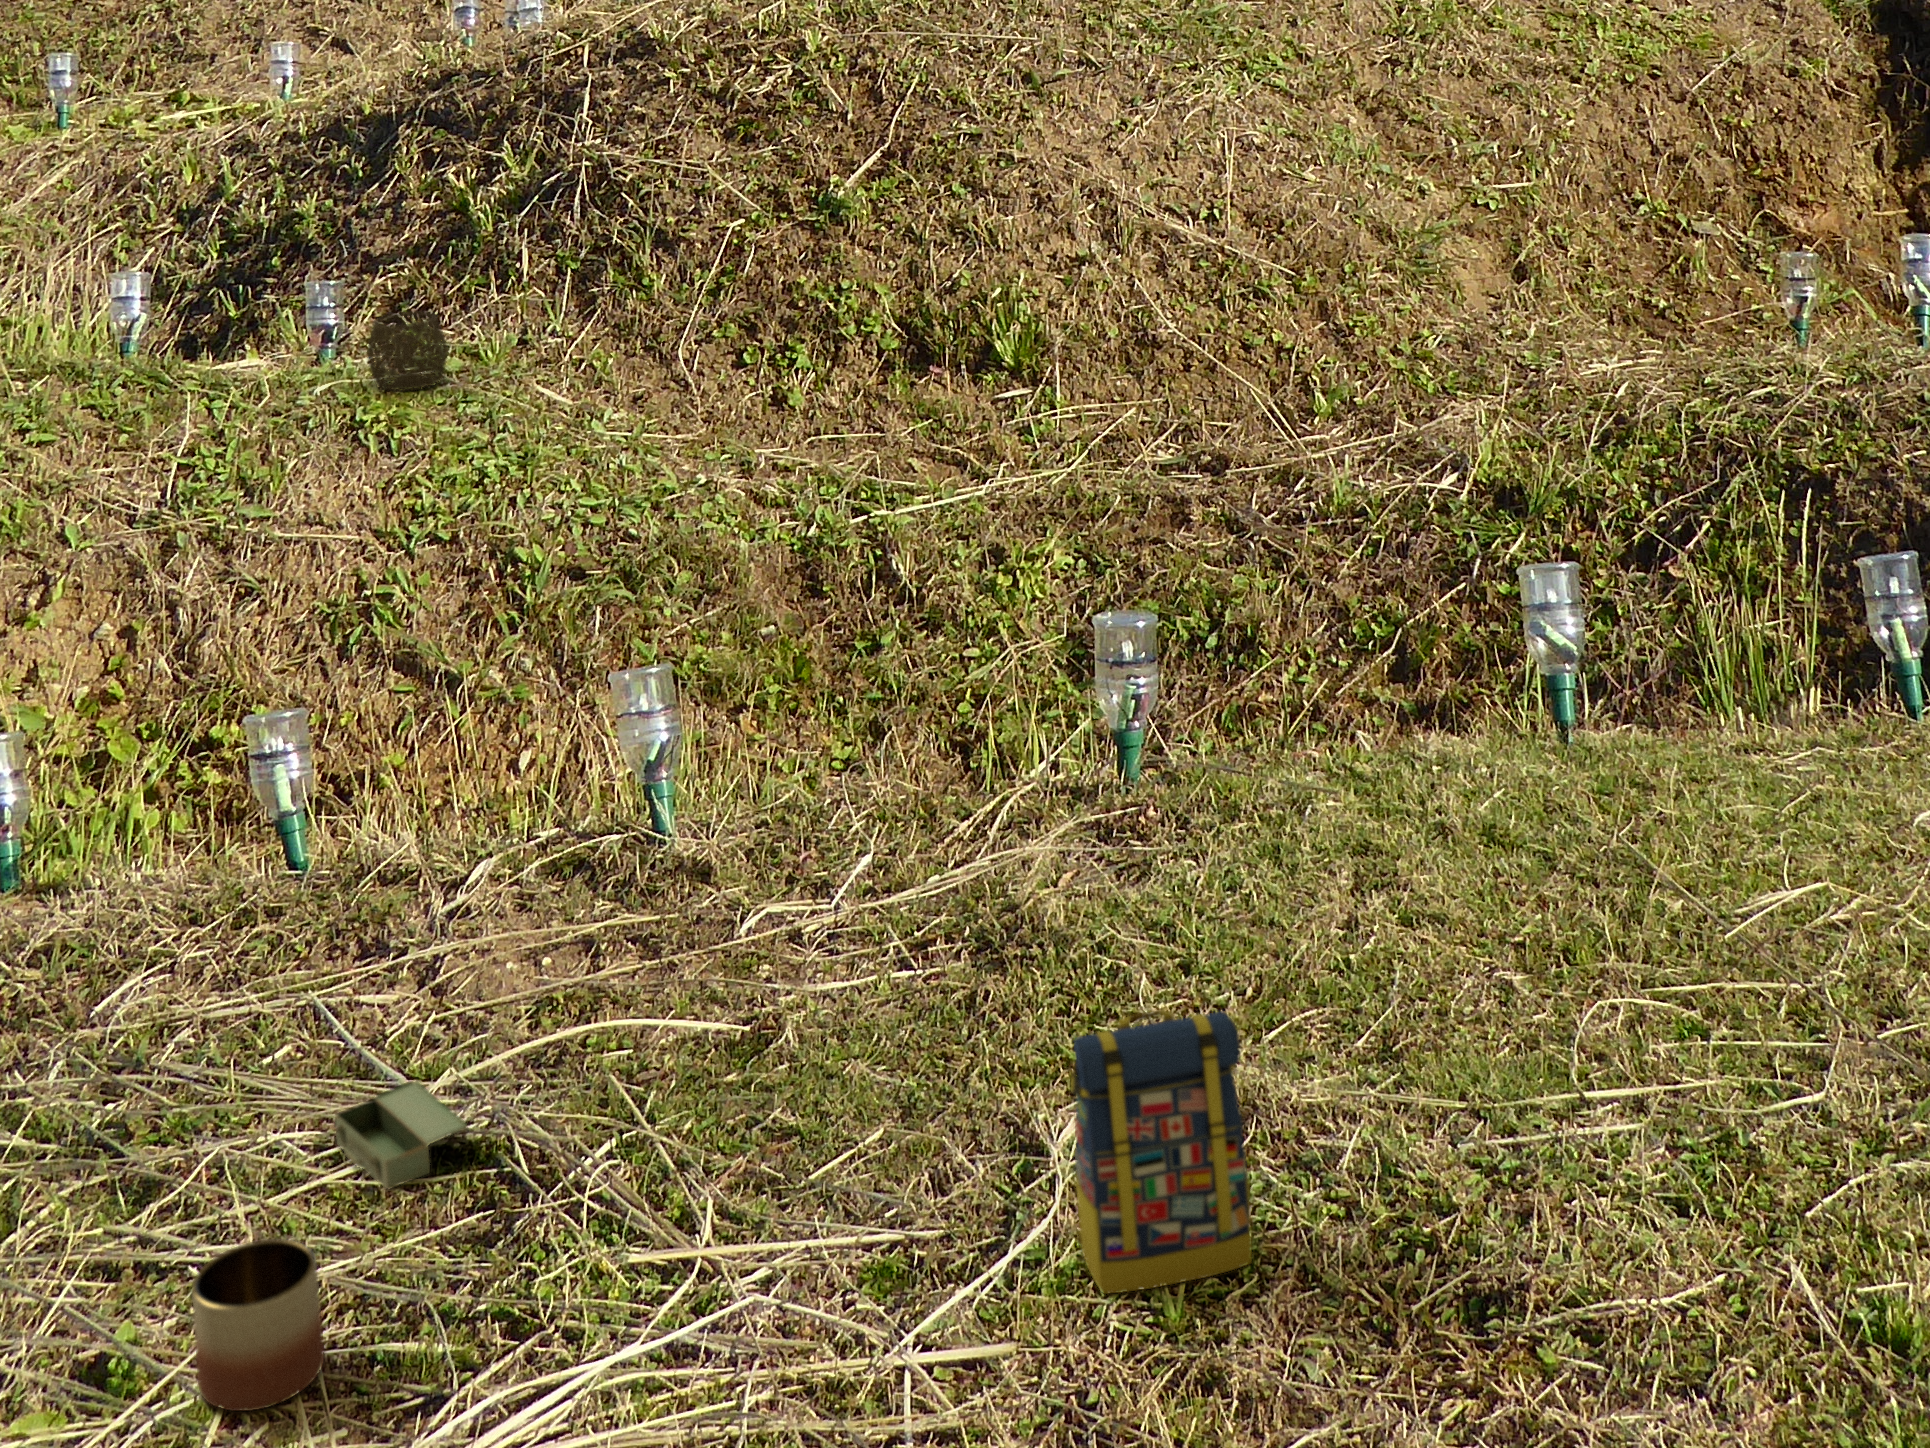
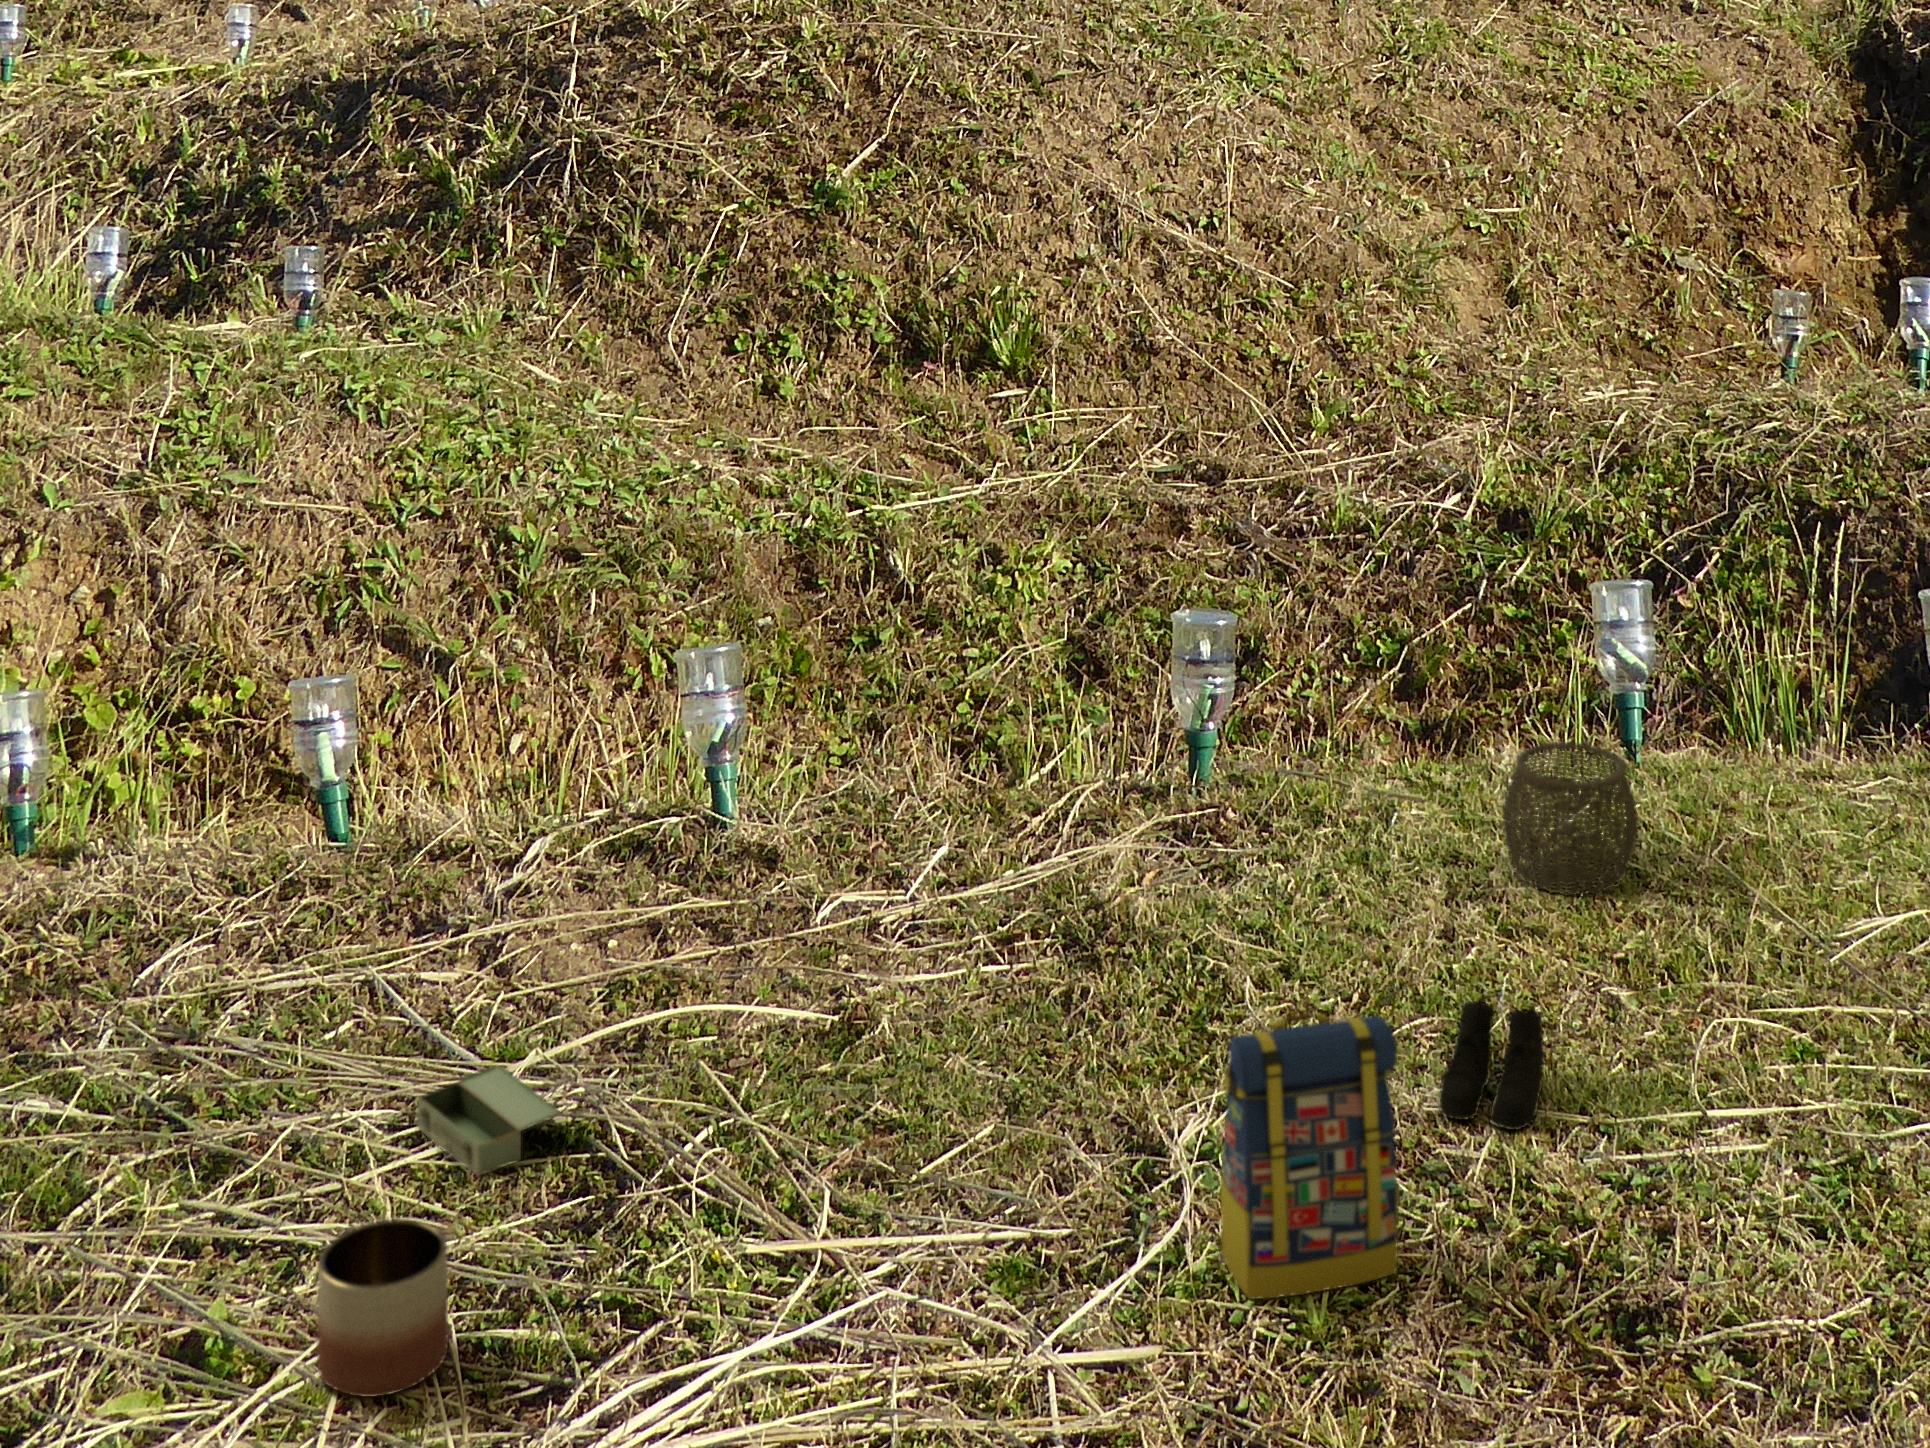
woven basket: present [367,311,447,392] -> present [1502,742,1638,895]
boots: none [1317,985,1424,1116] -> present [1439,998,1545,1130]

